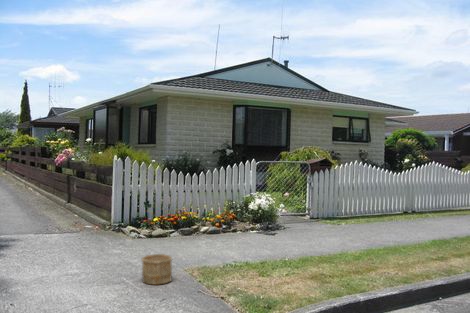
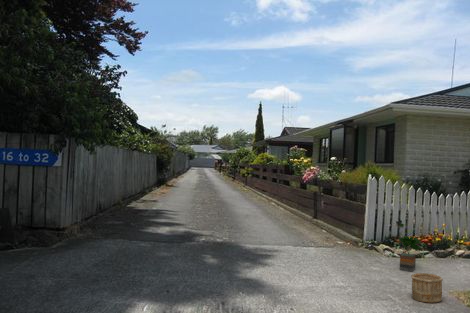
potted tree: none [139,216,162,253] -> present [399,236,420,272]

